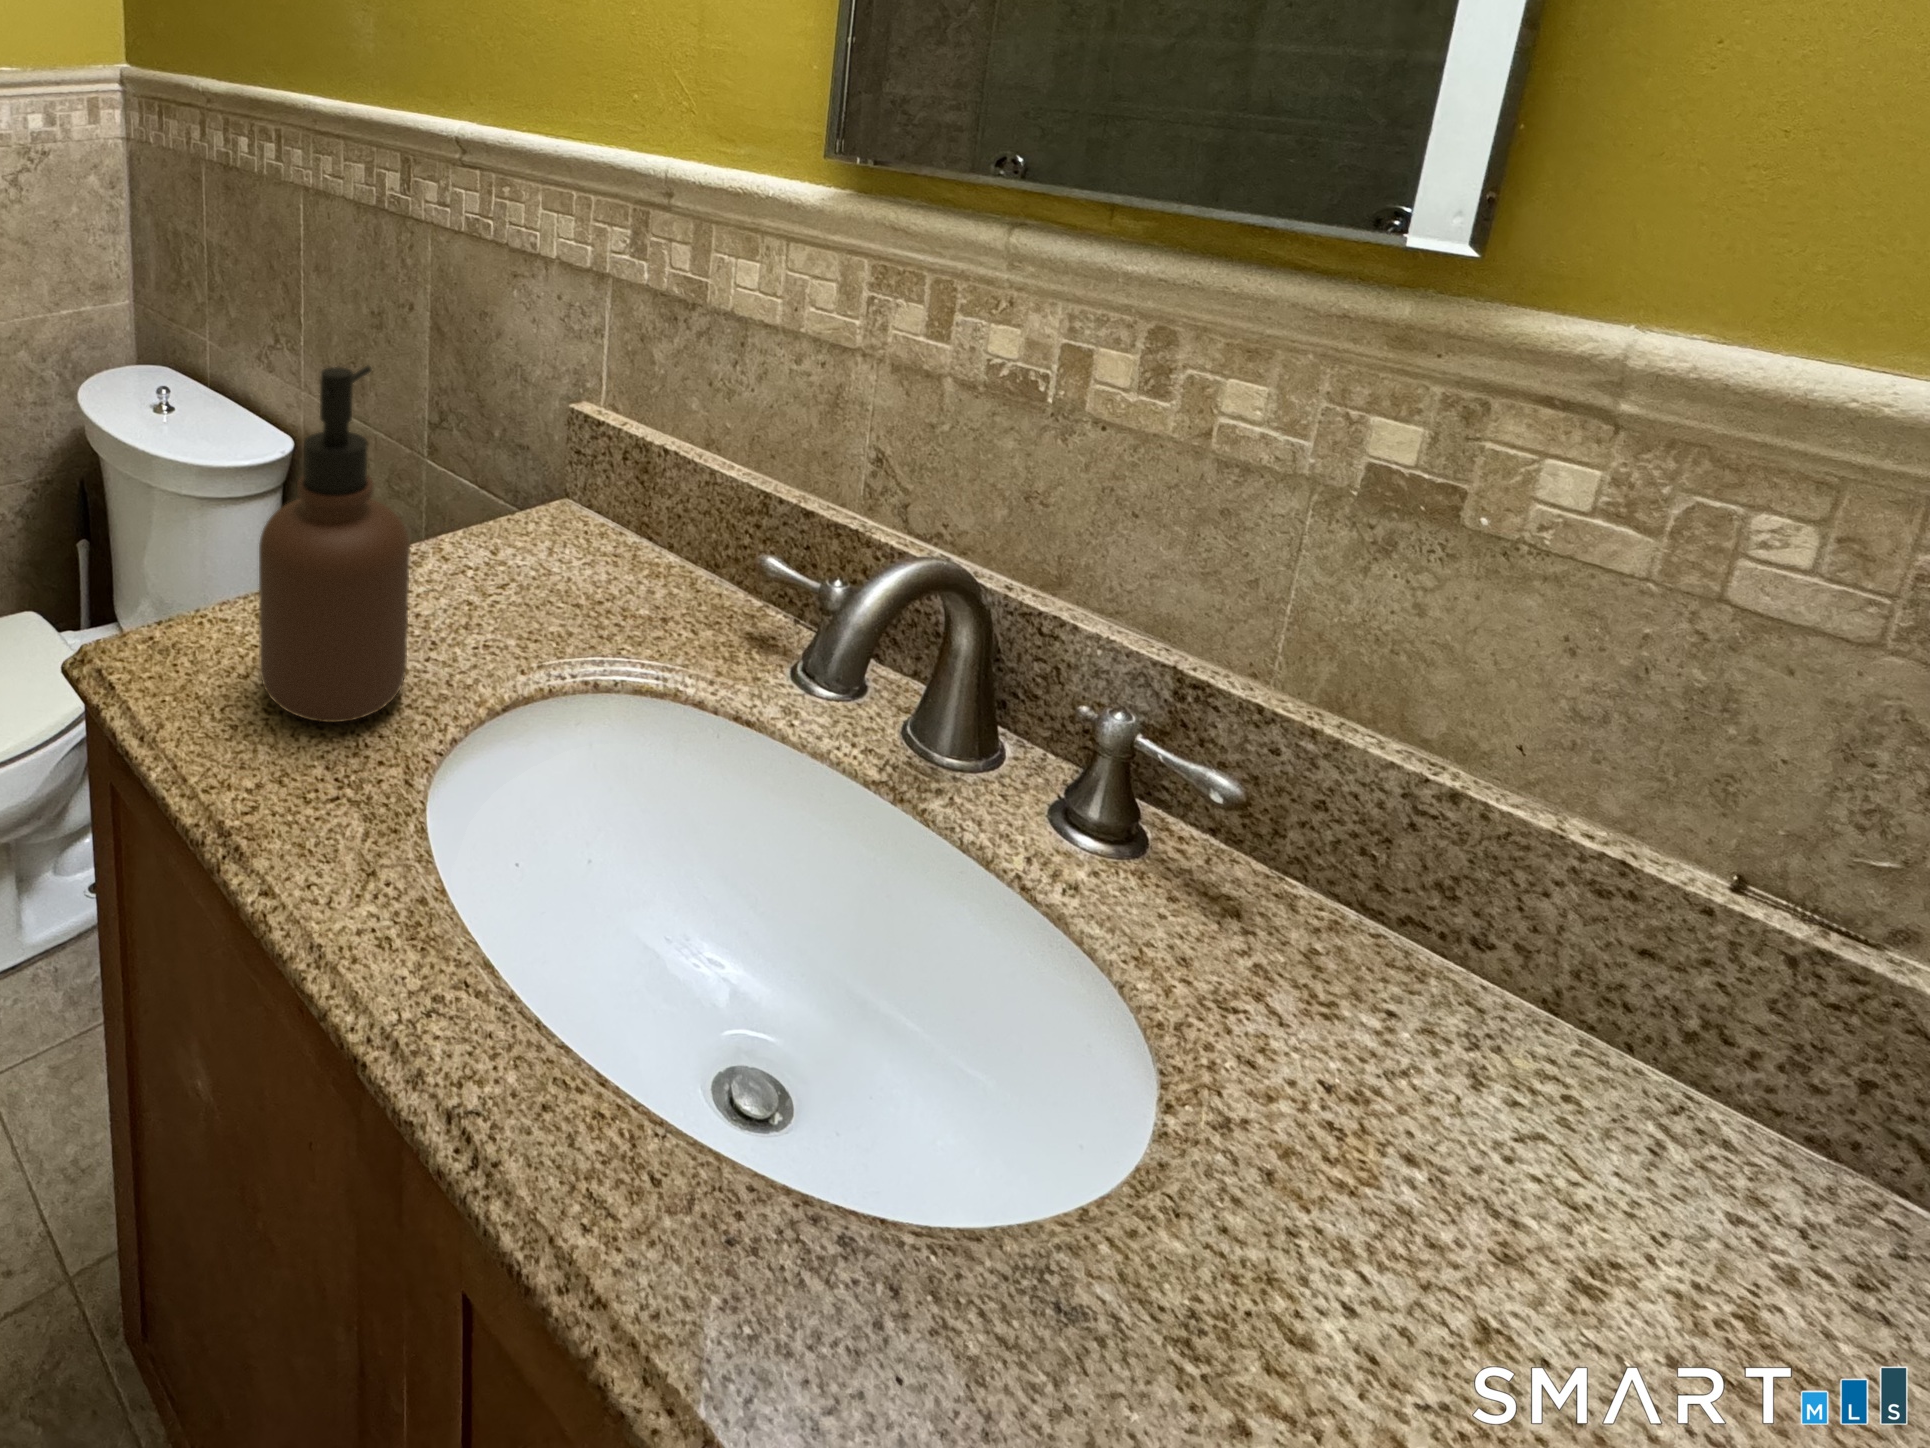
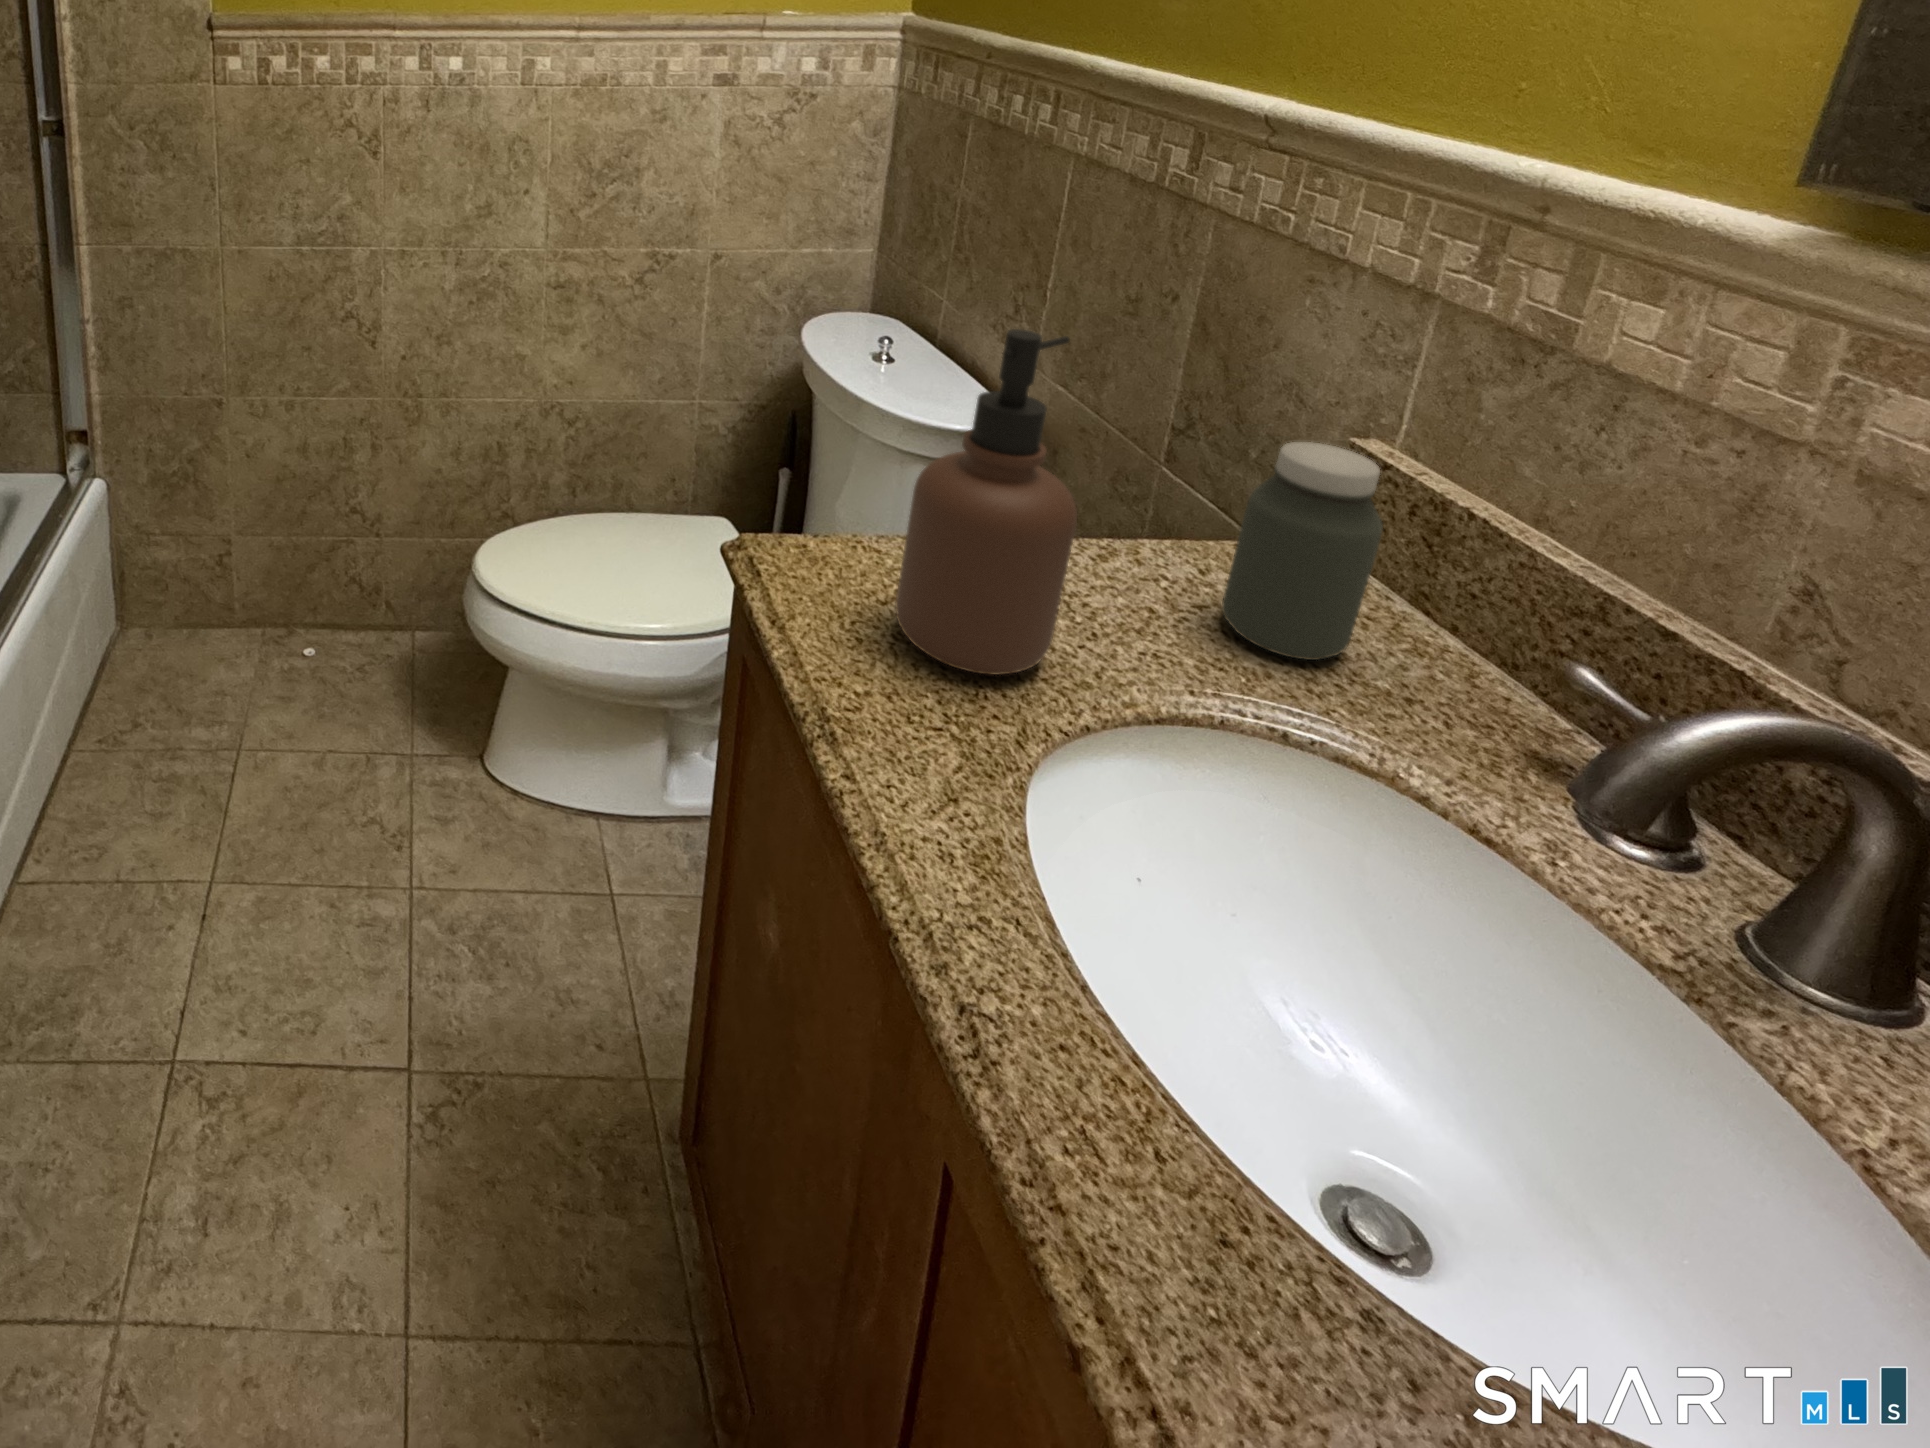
jar: none [517,418,619,611] -> present [1222,442,1383,660]

